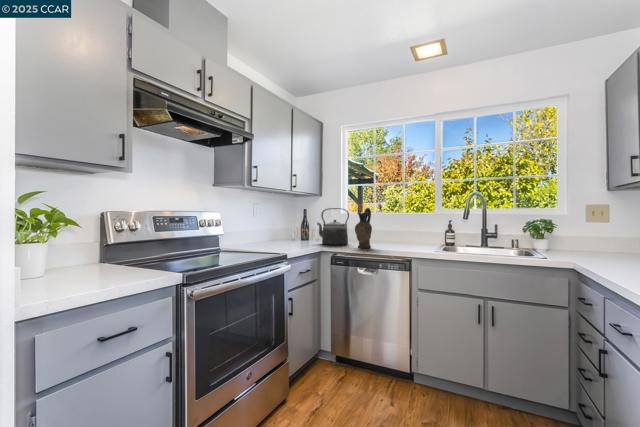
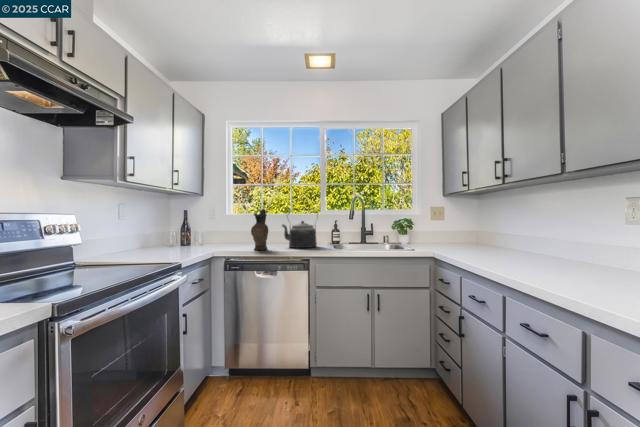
kettle: present [317,208,349,245] -> present [282,209,317,248]

